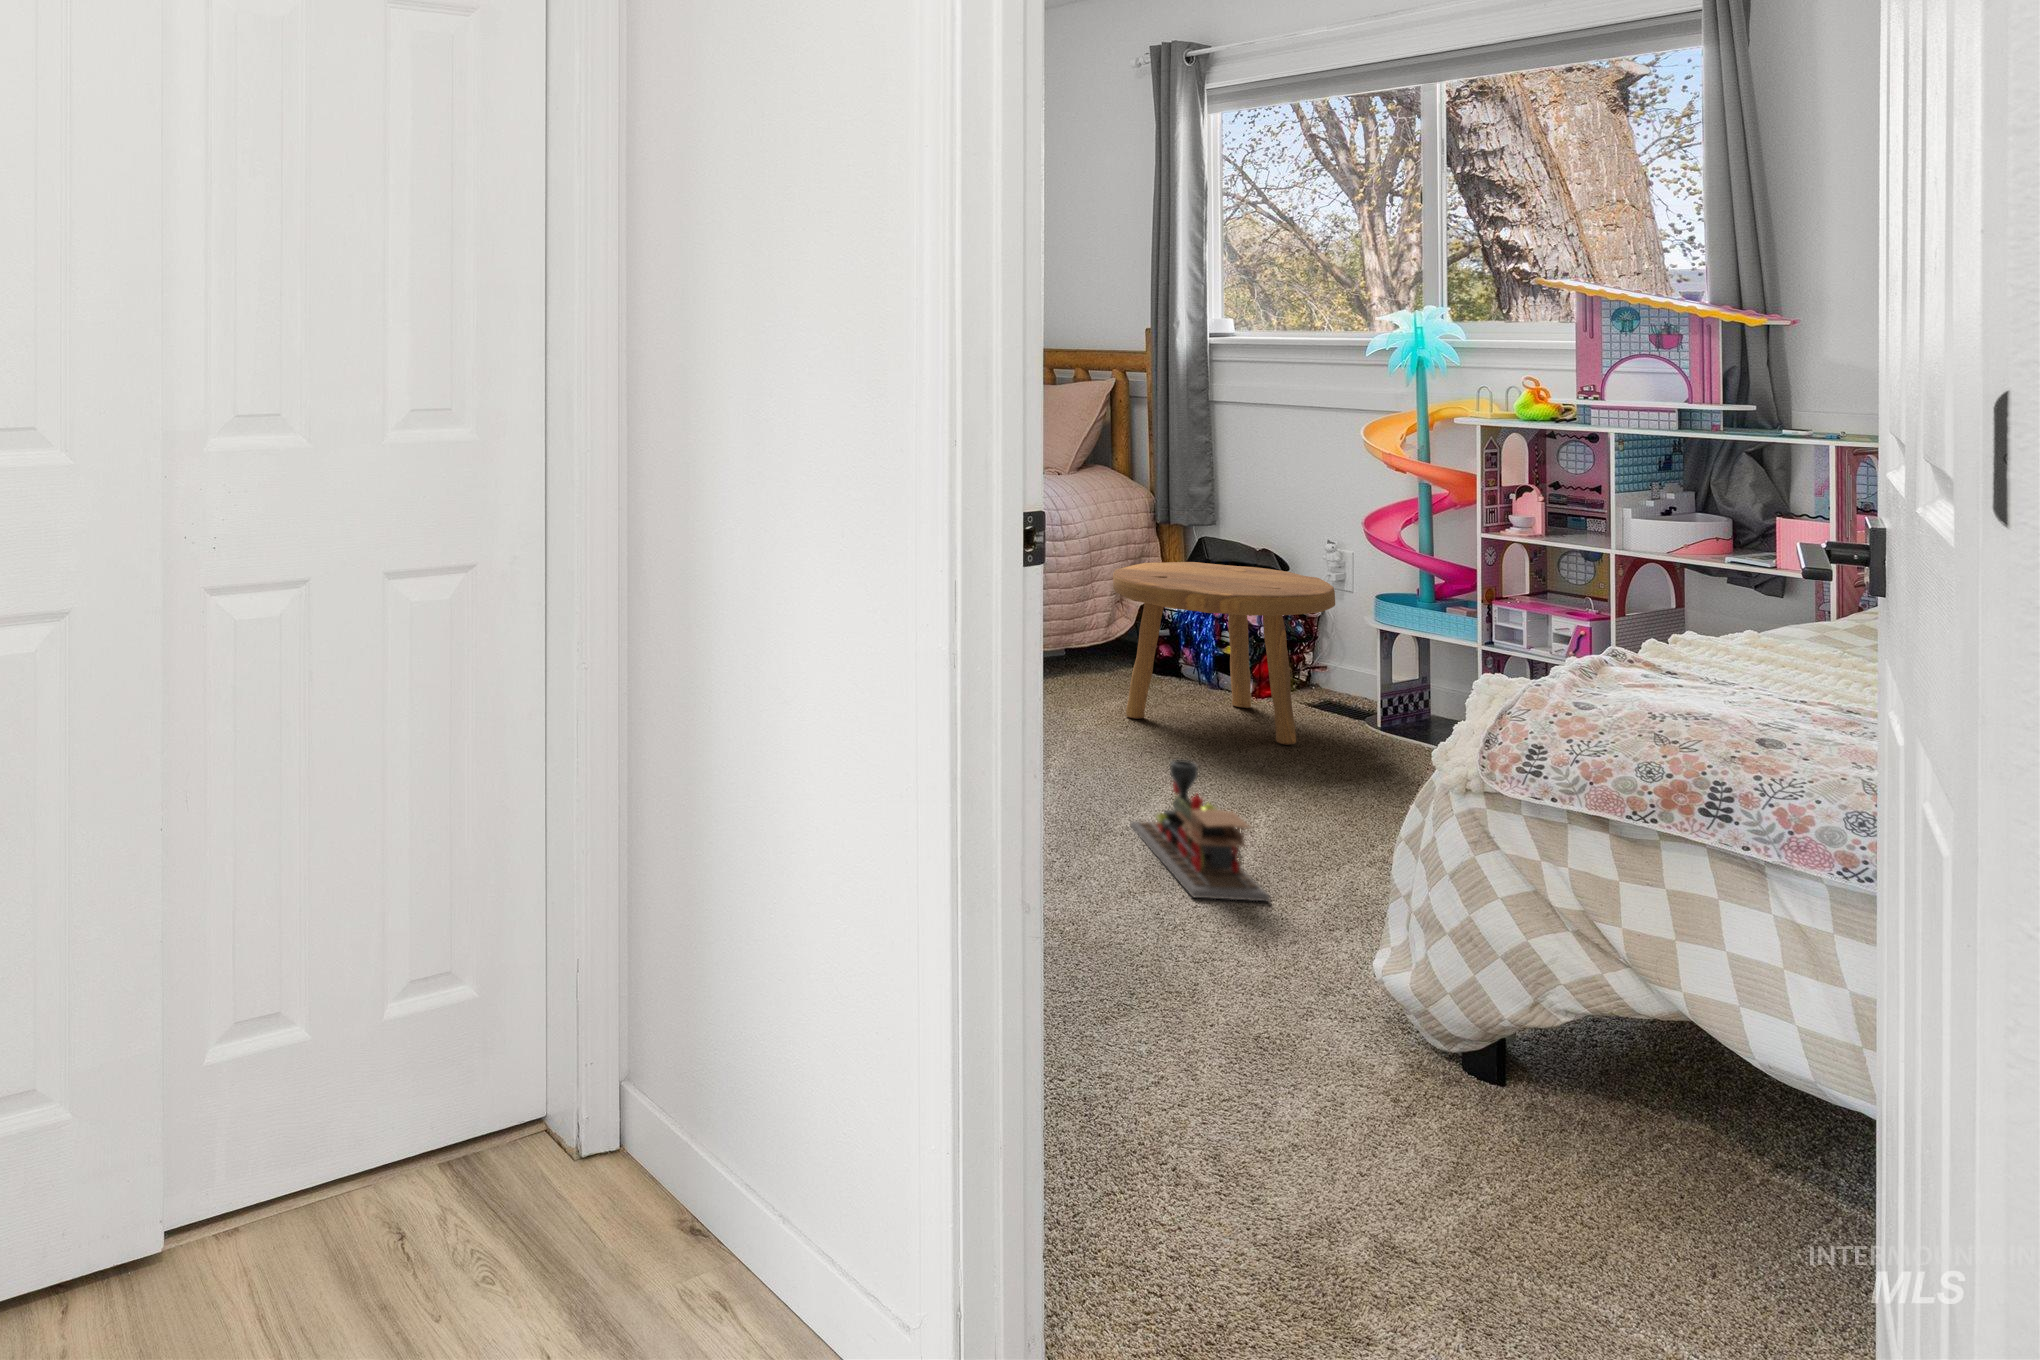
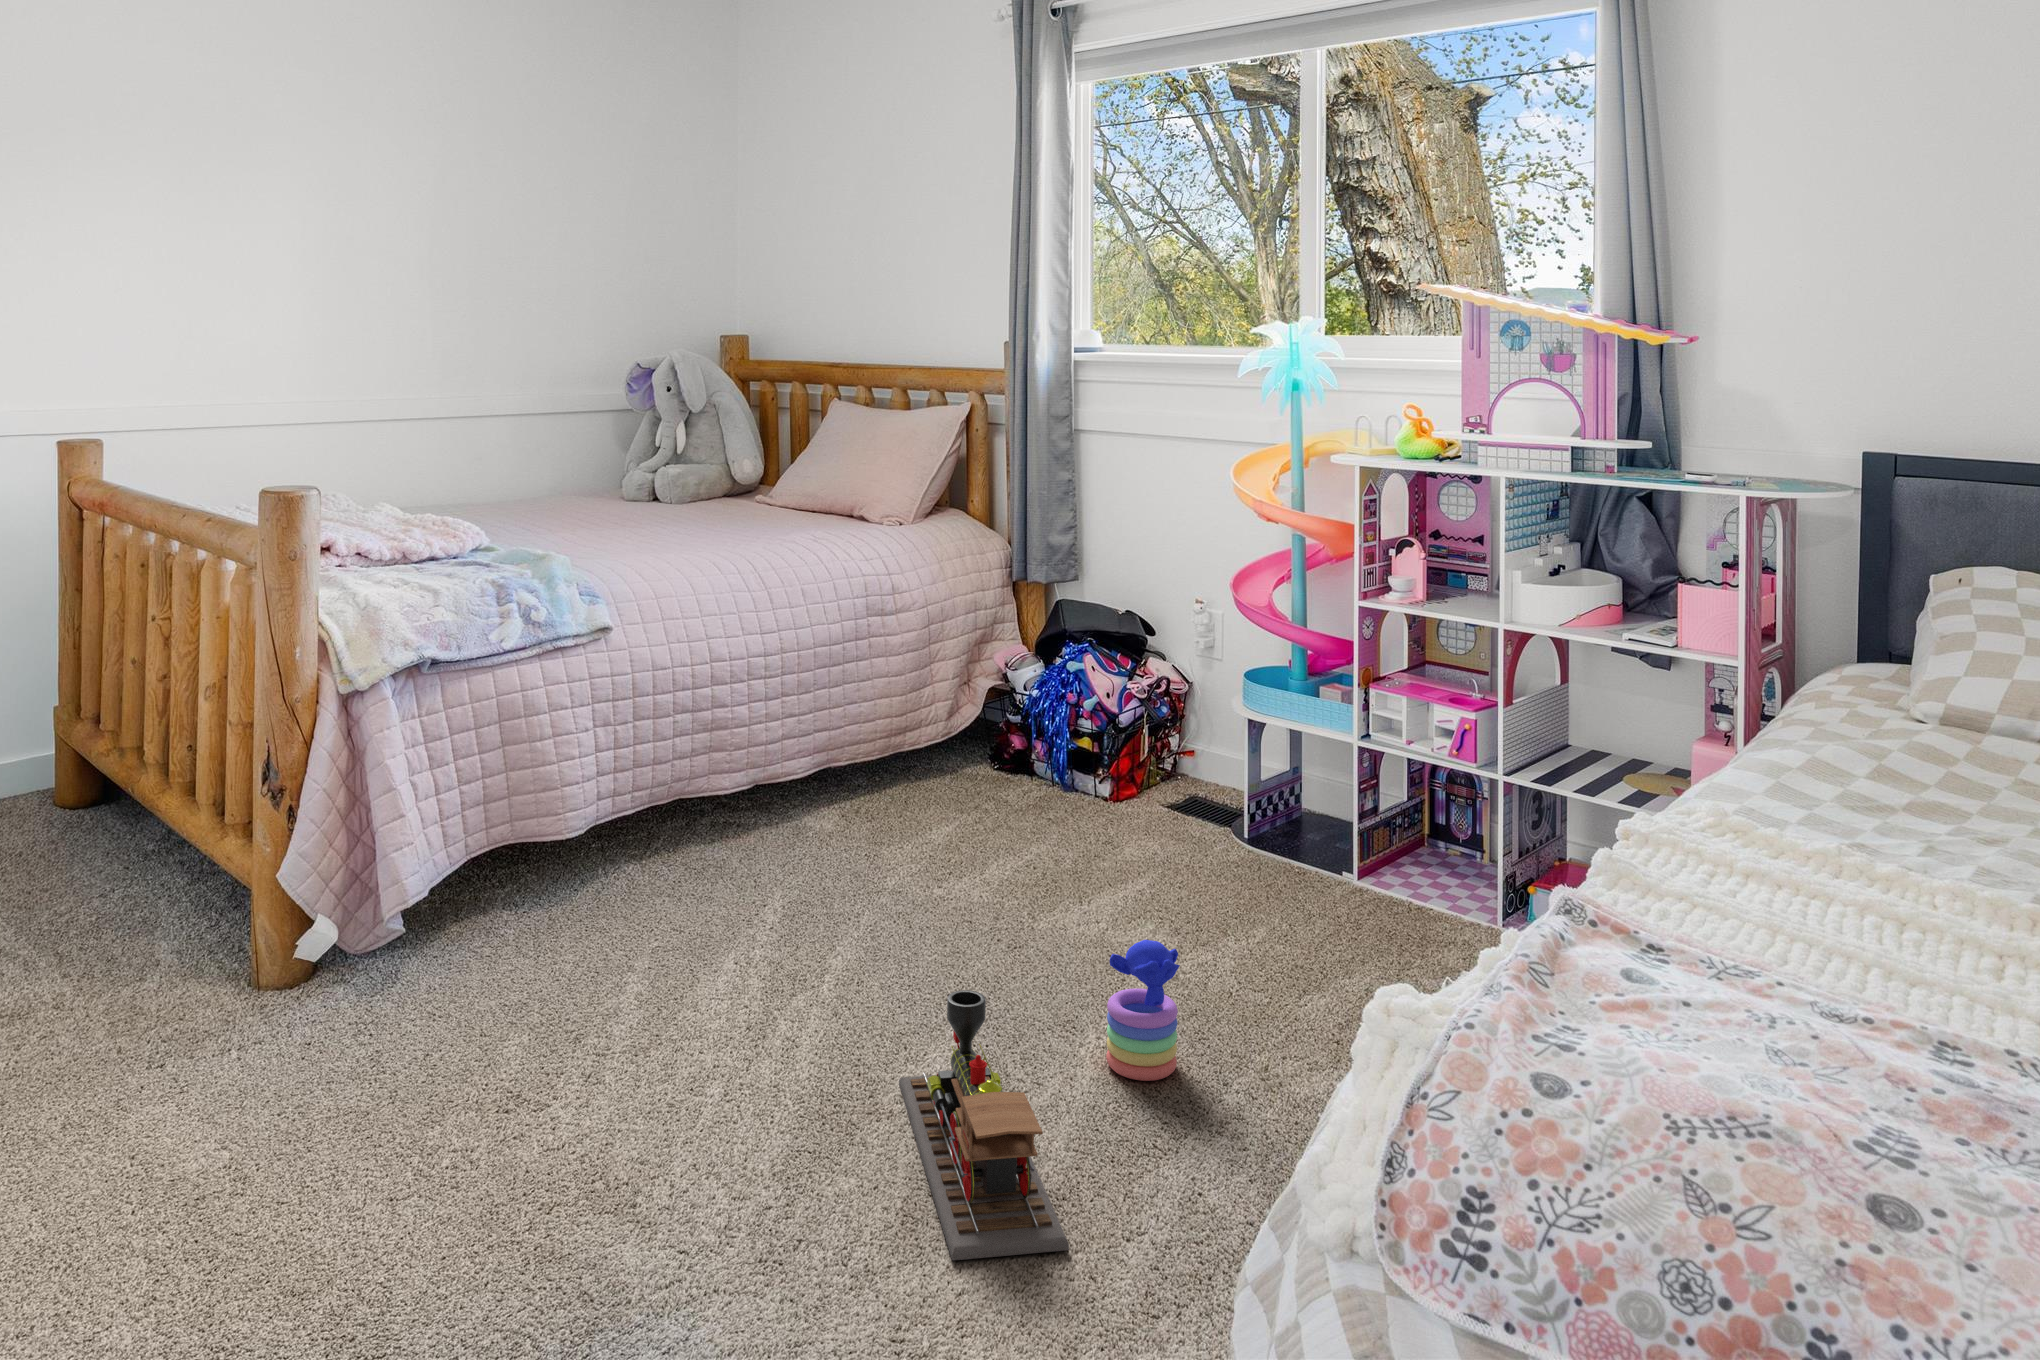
footstool: present [1113,562,1335,745] -> none [936,638,1196,886]
stacking toy: none [1280,747,1337,840] -> present [1106,940,1180,1081]

